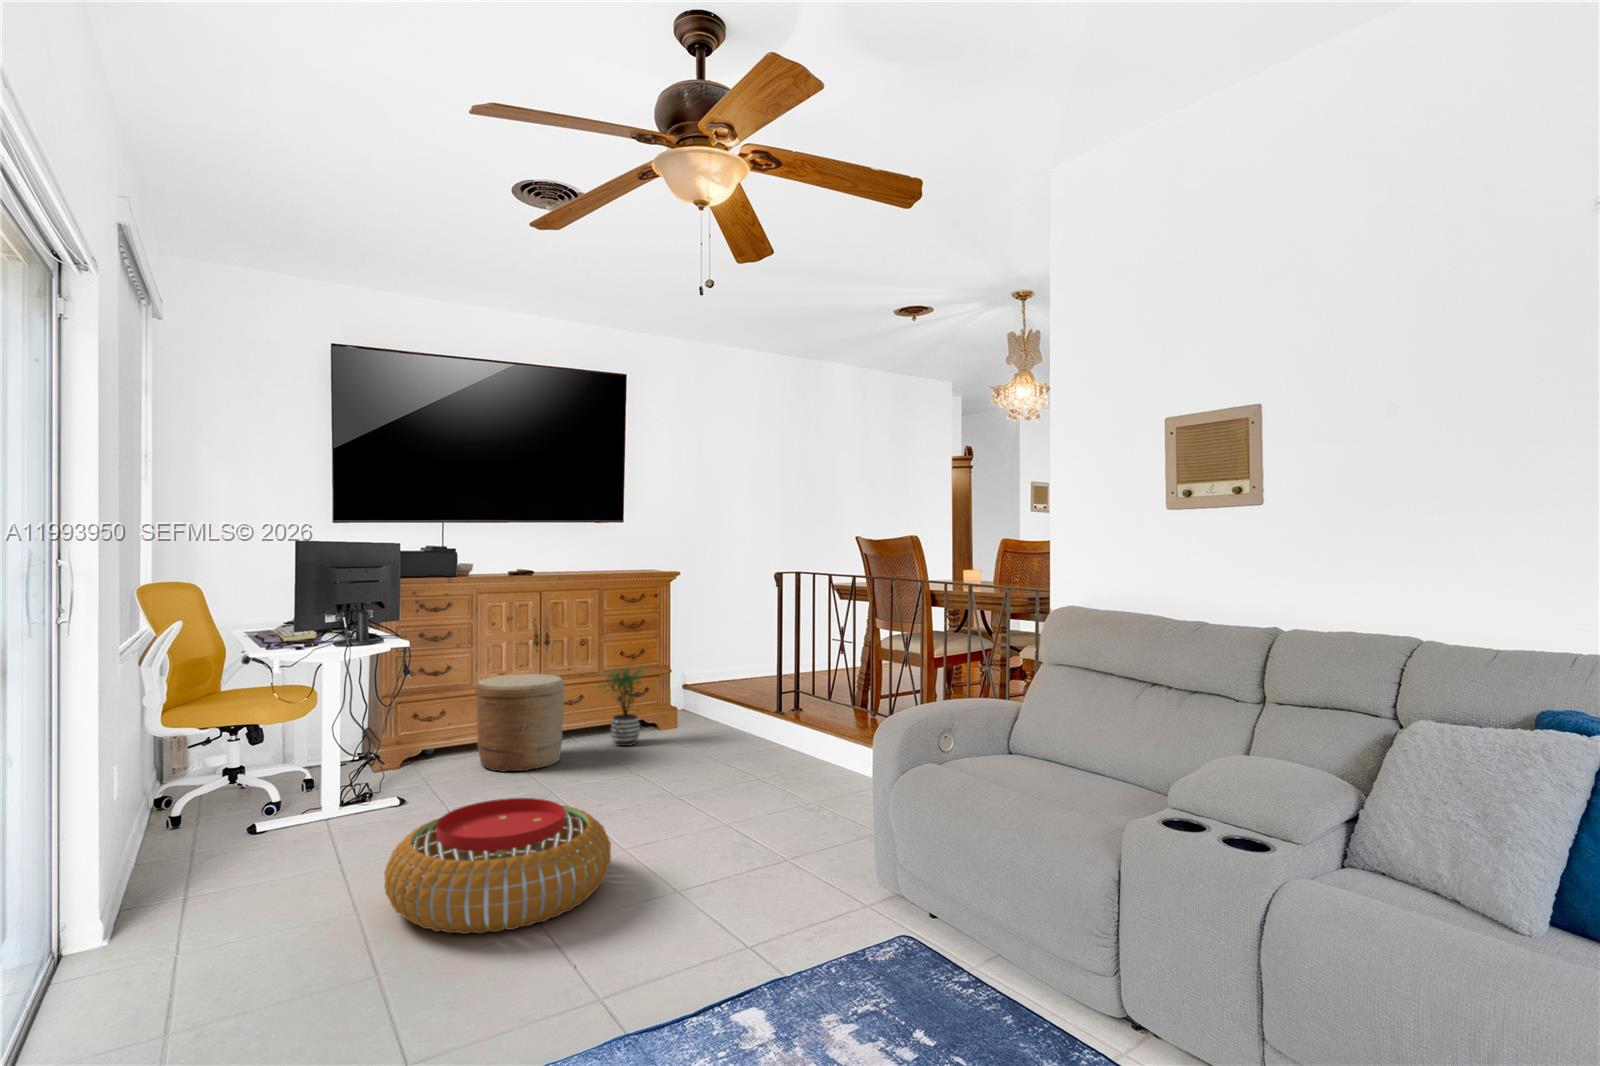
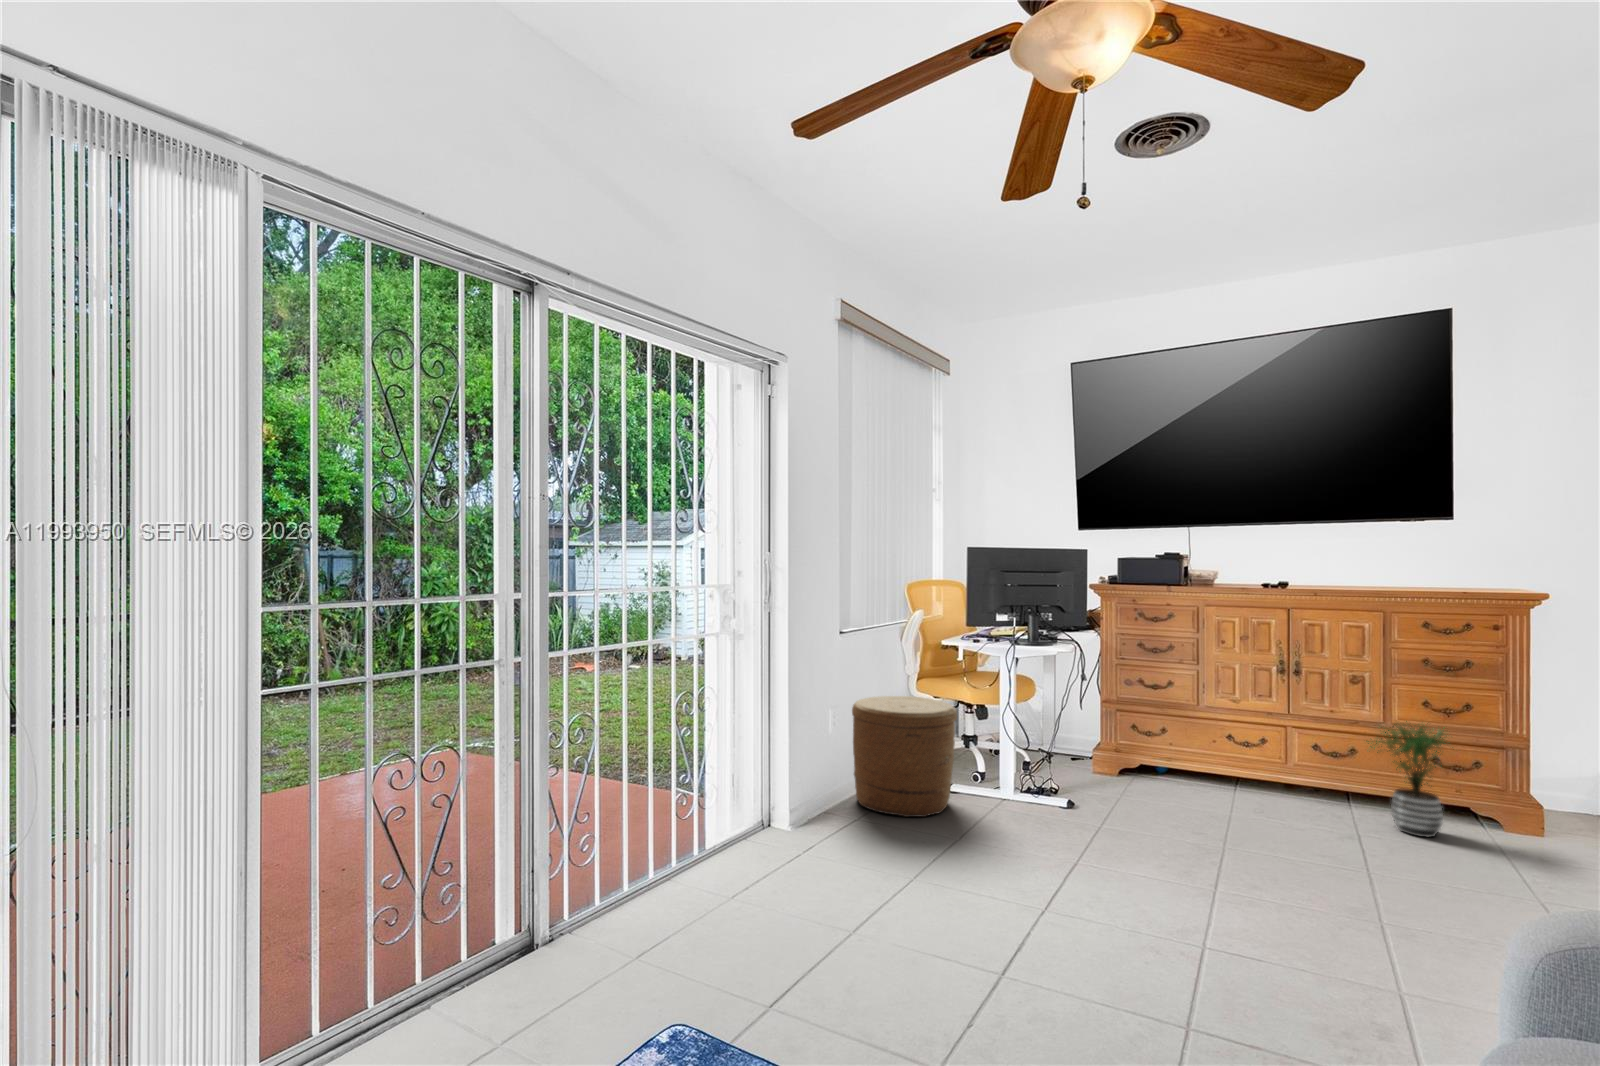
woven basket: present [475,674,565,772] -> present [852,696,957,817]
pouf: present [384,798,611,934] -> none [914,820,1175,992]

